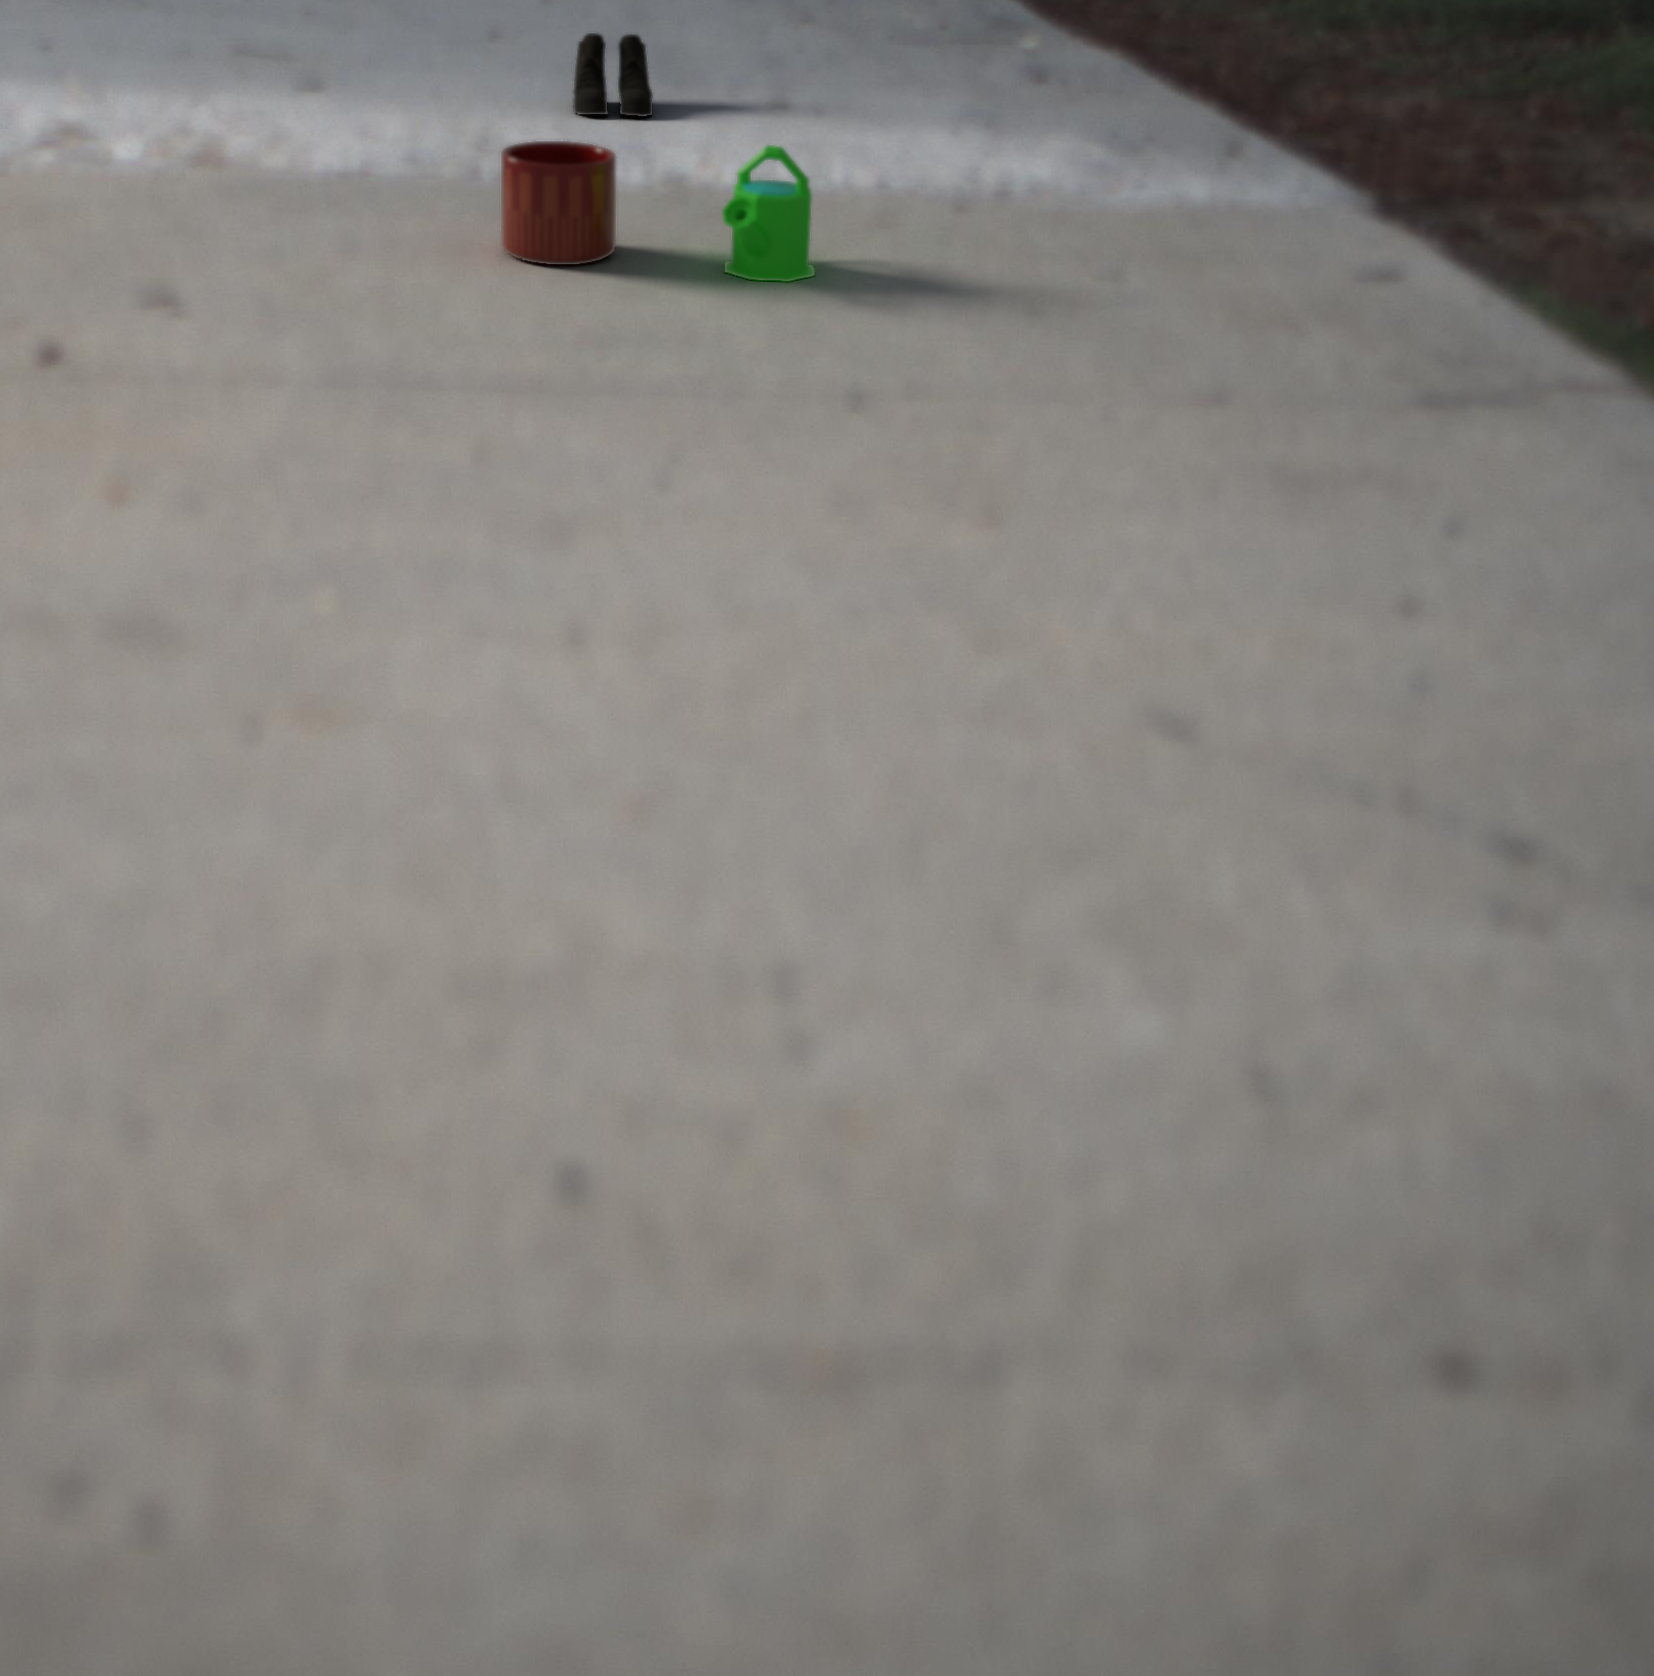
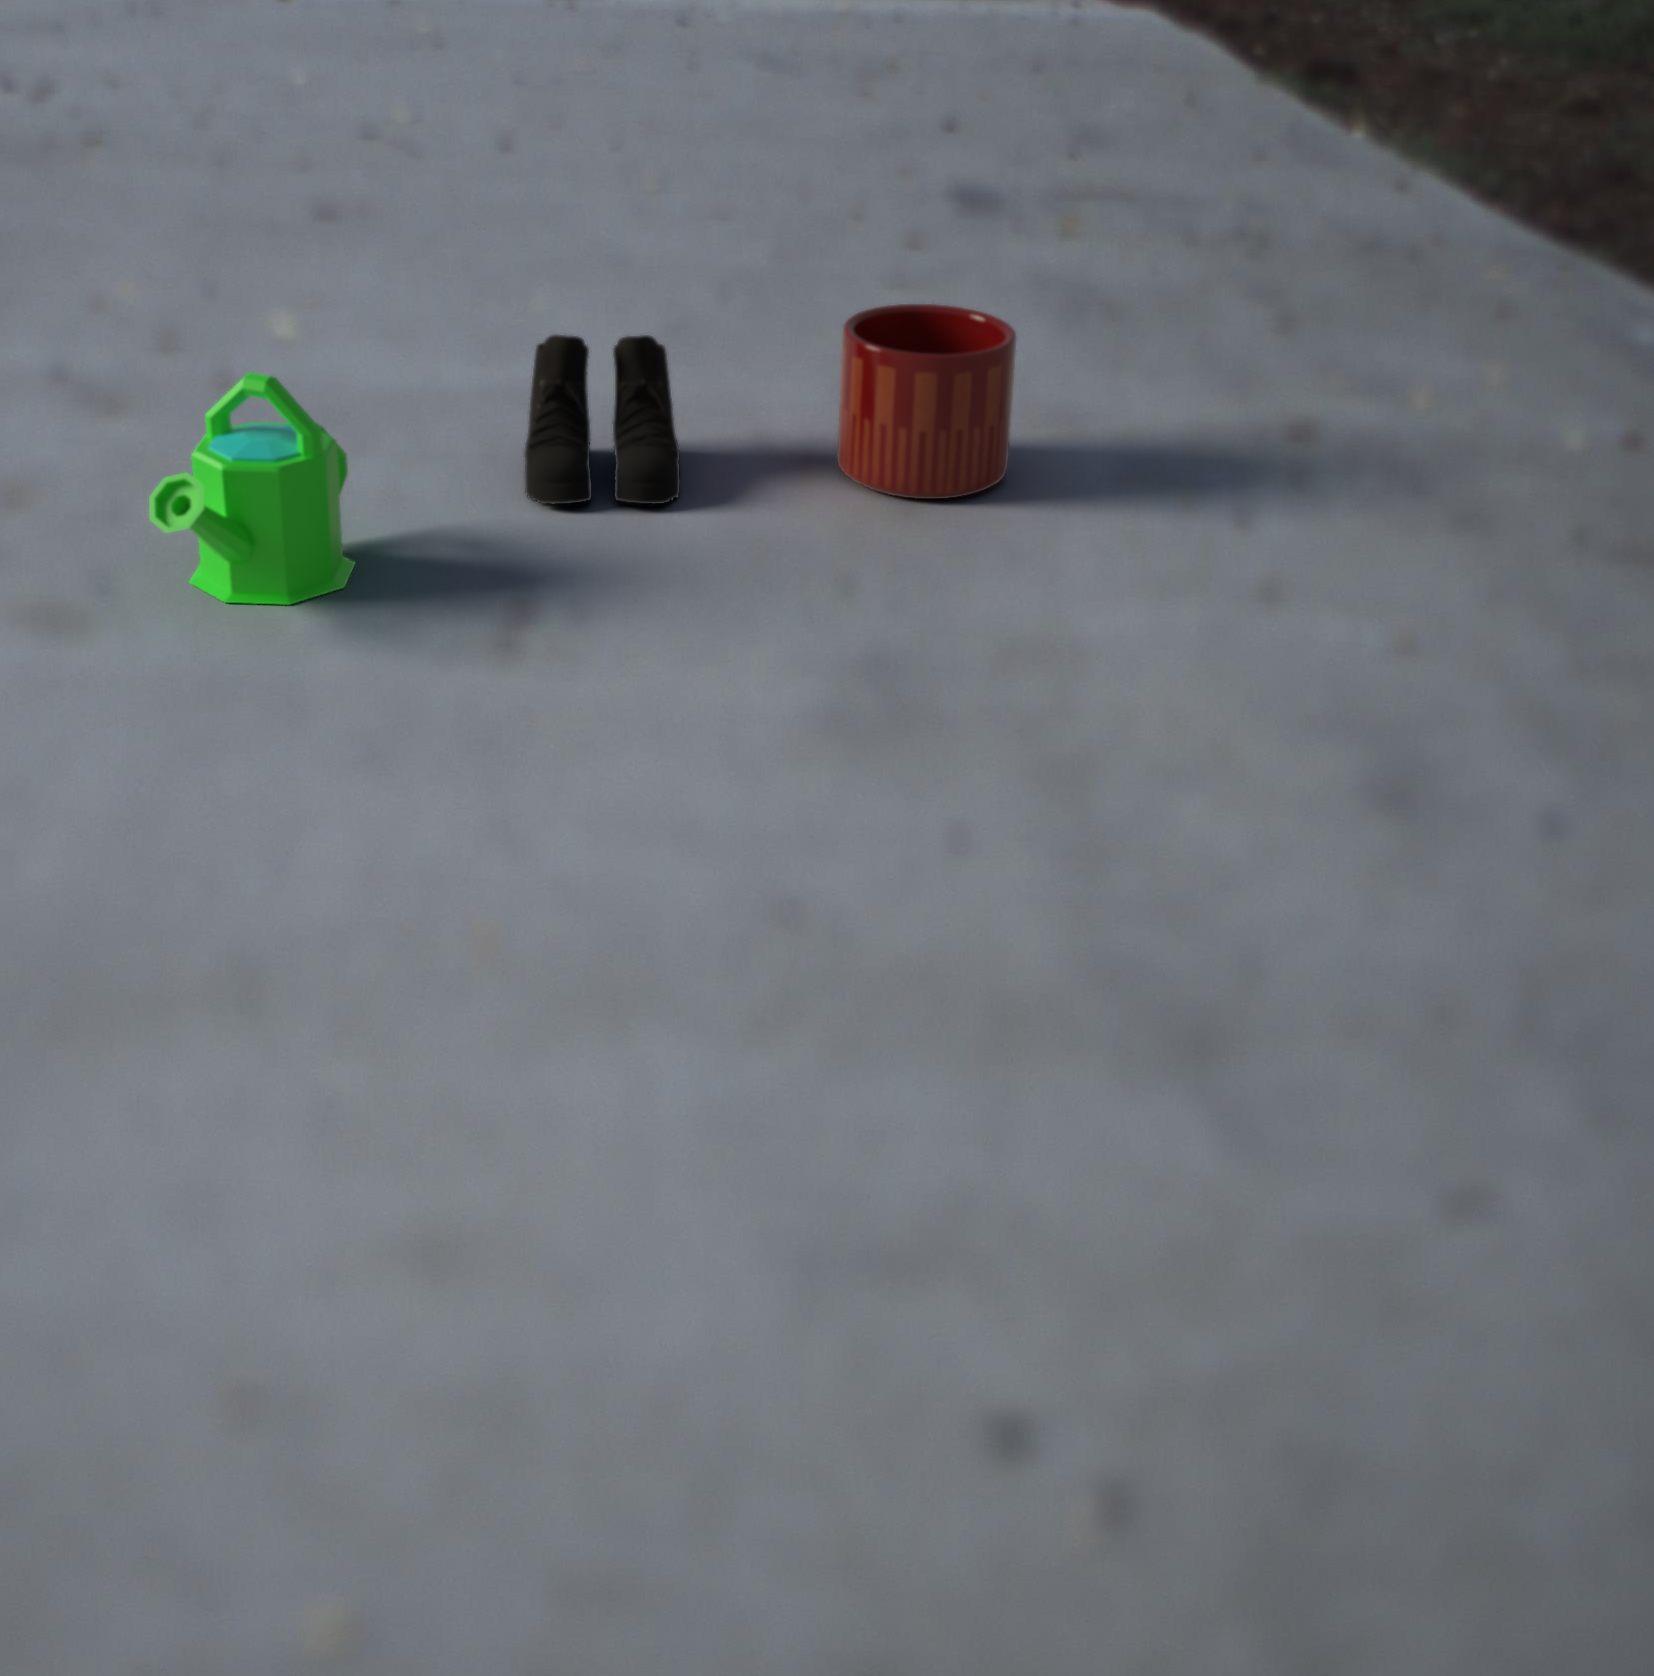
planter: present [501,141,617,265] -> present [837,304,1016,499]
watering can: present [722,145,815,282] -> present [149,373,355,605]

